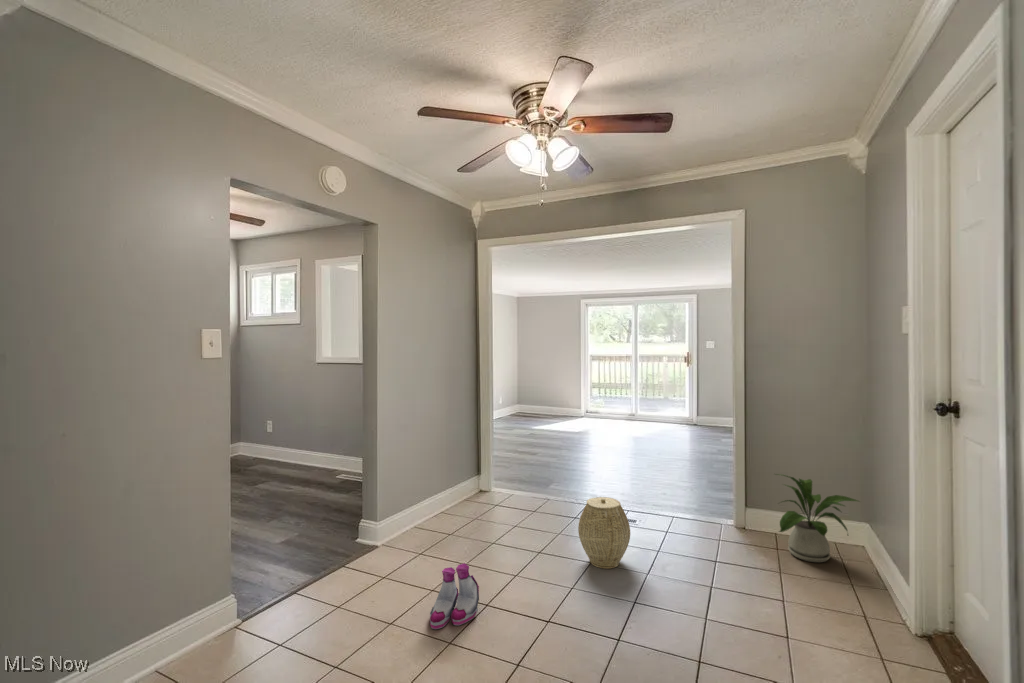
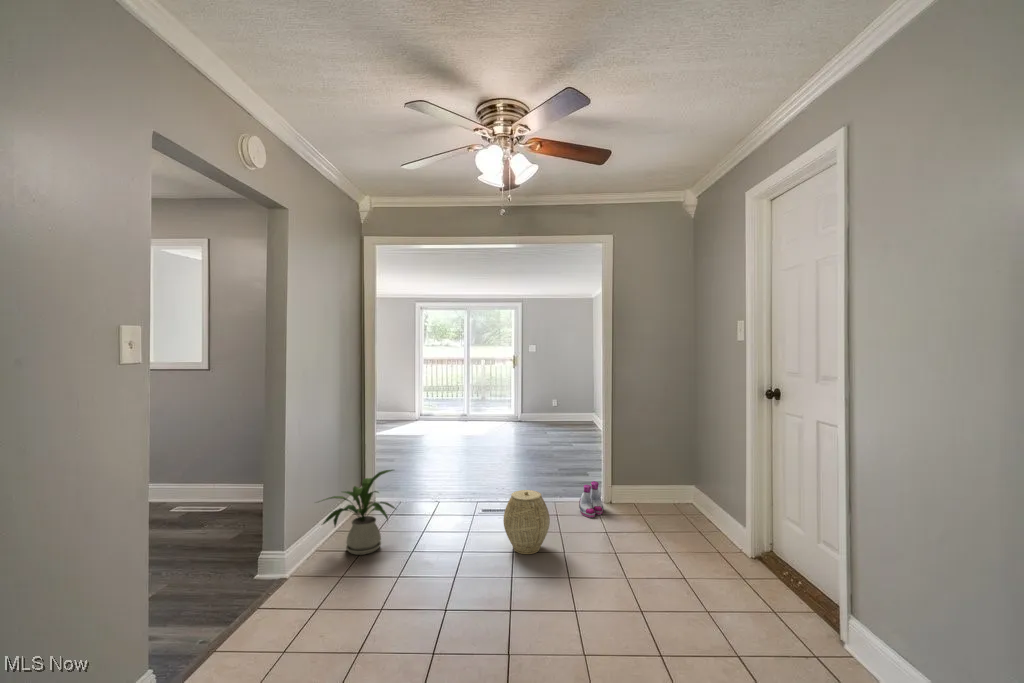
house plant: present [780,475,857,562] -> present [319,470,395,555]
boots: present [430,563,479,629] -> present [579,481,604,518]

